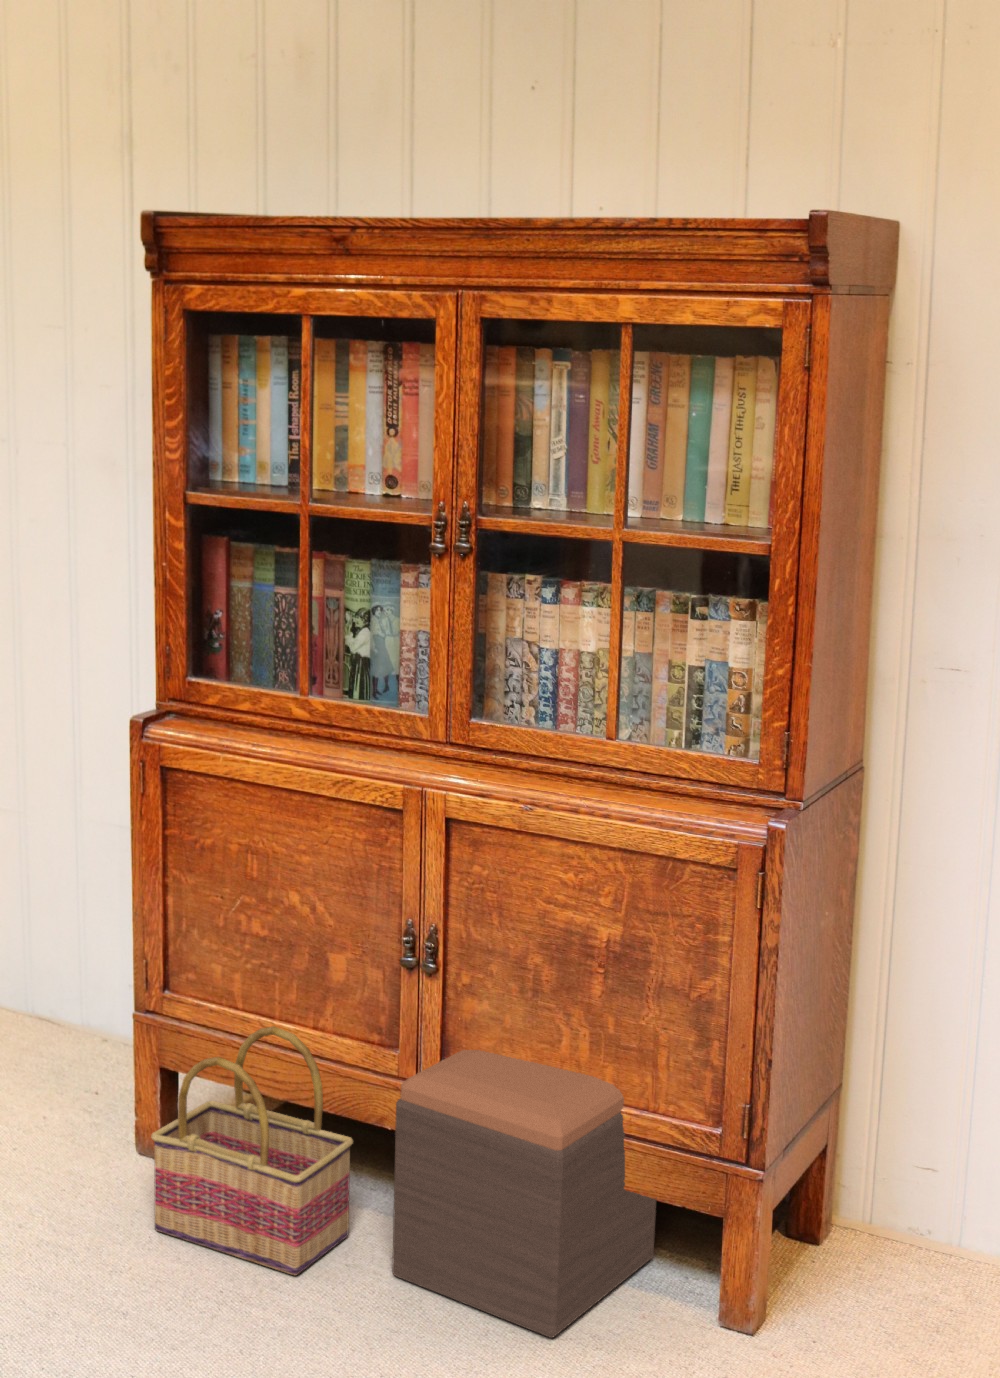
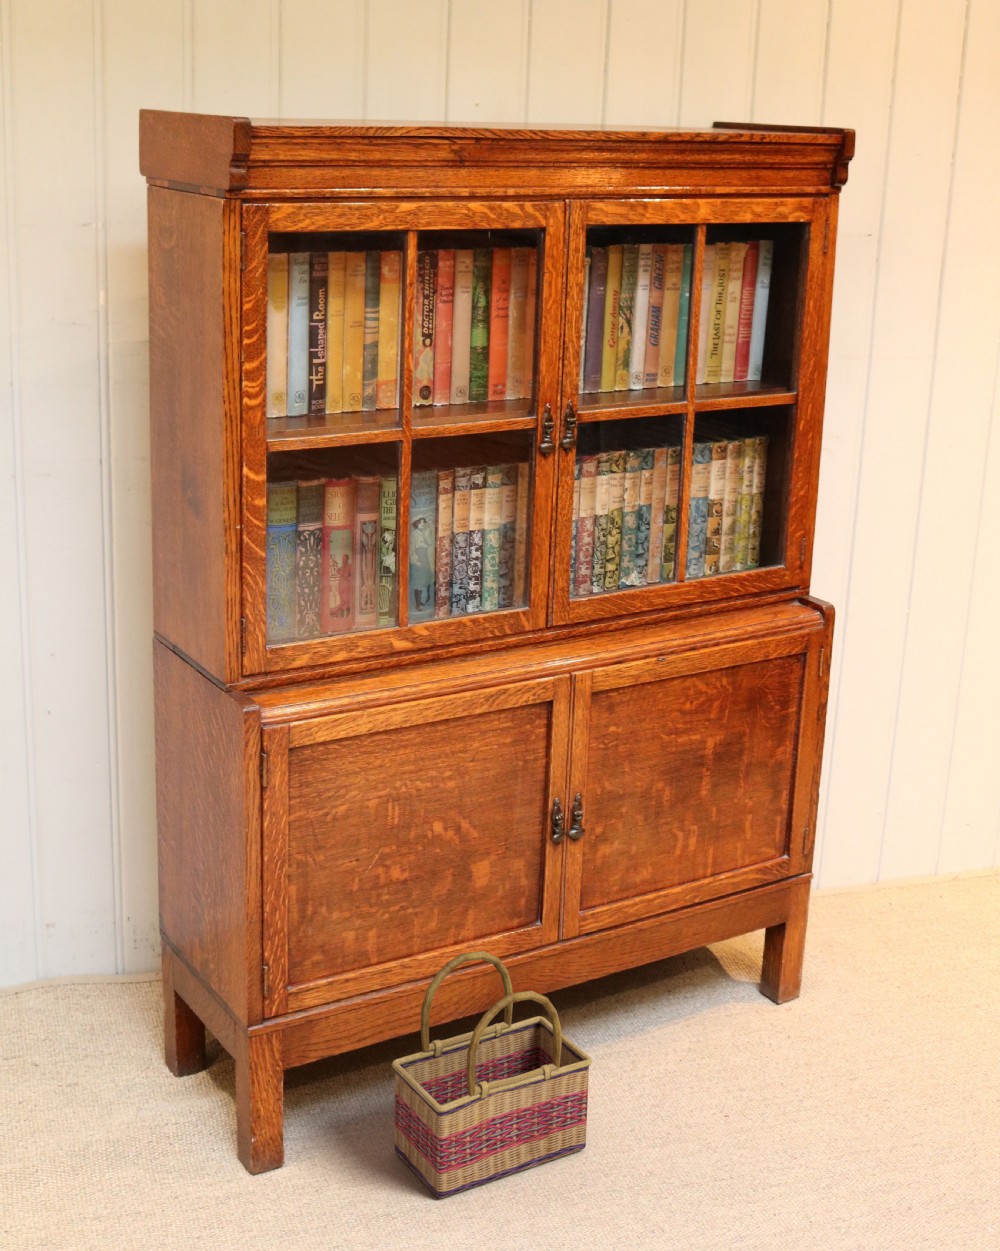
footstool: present [392,1050,656,1338] -> none [543,842,775,1104]

